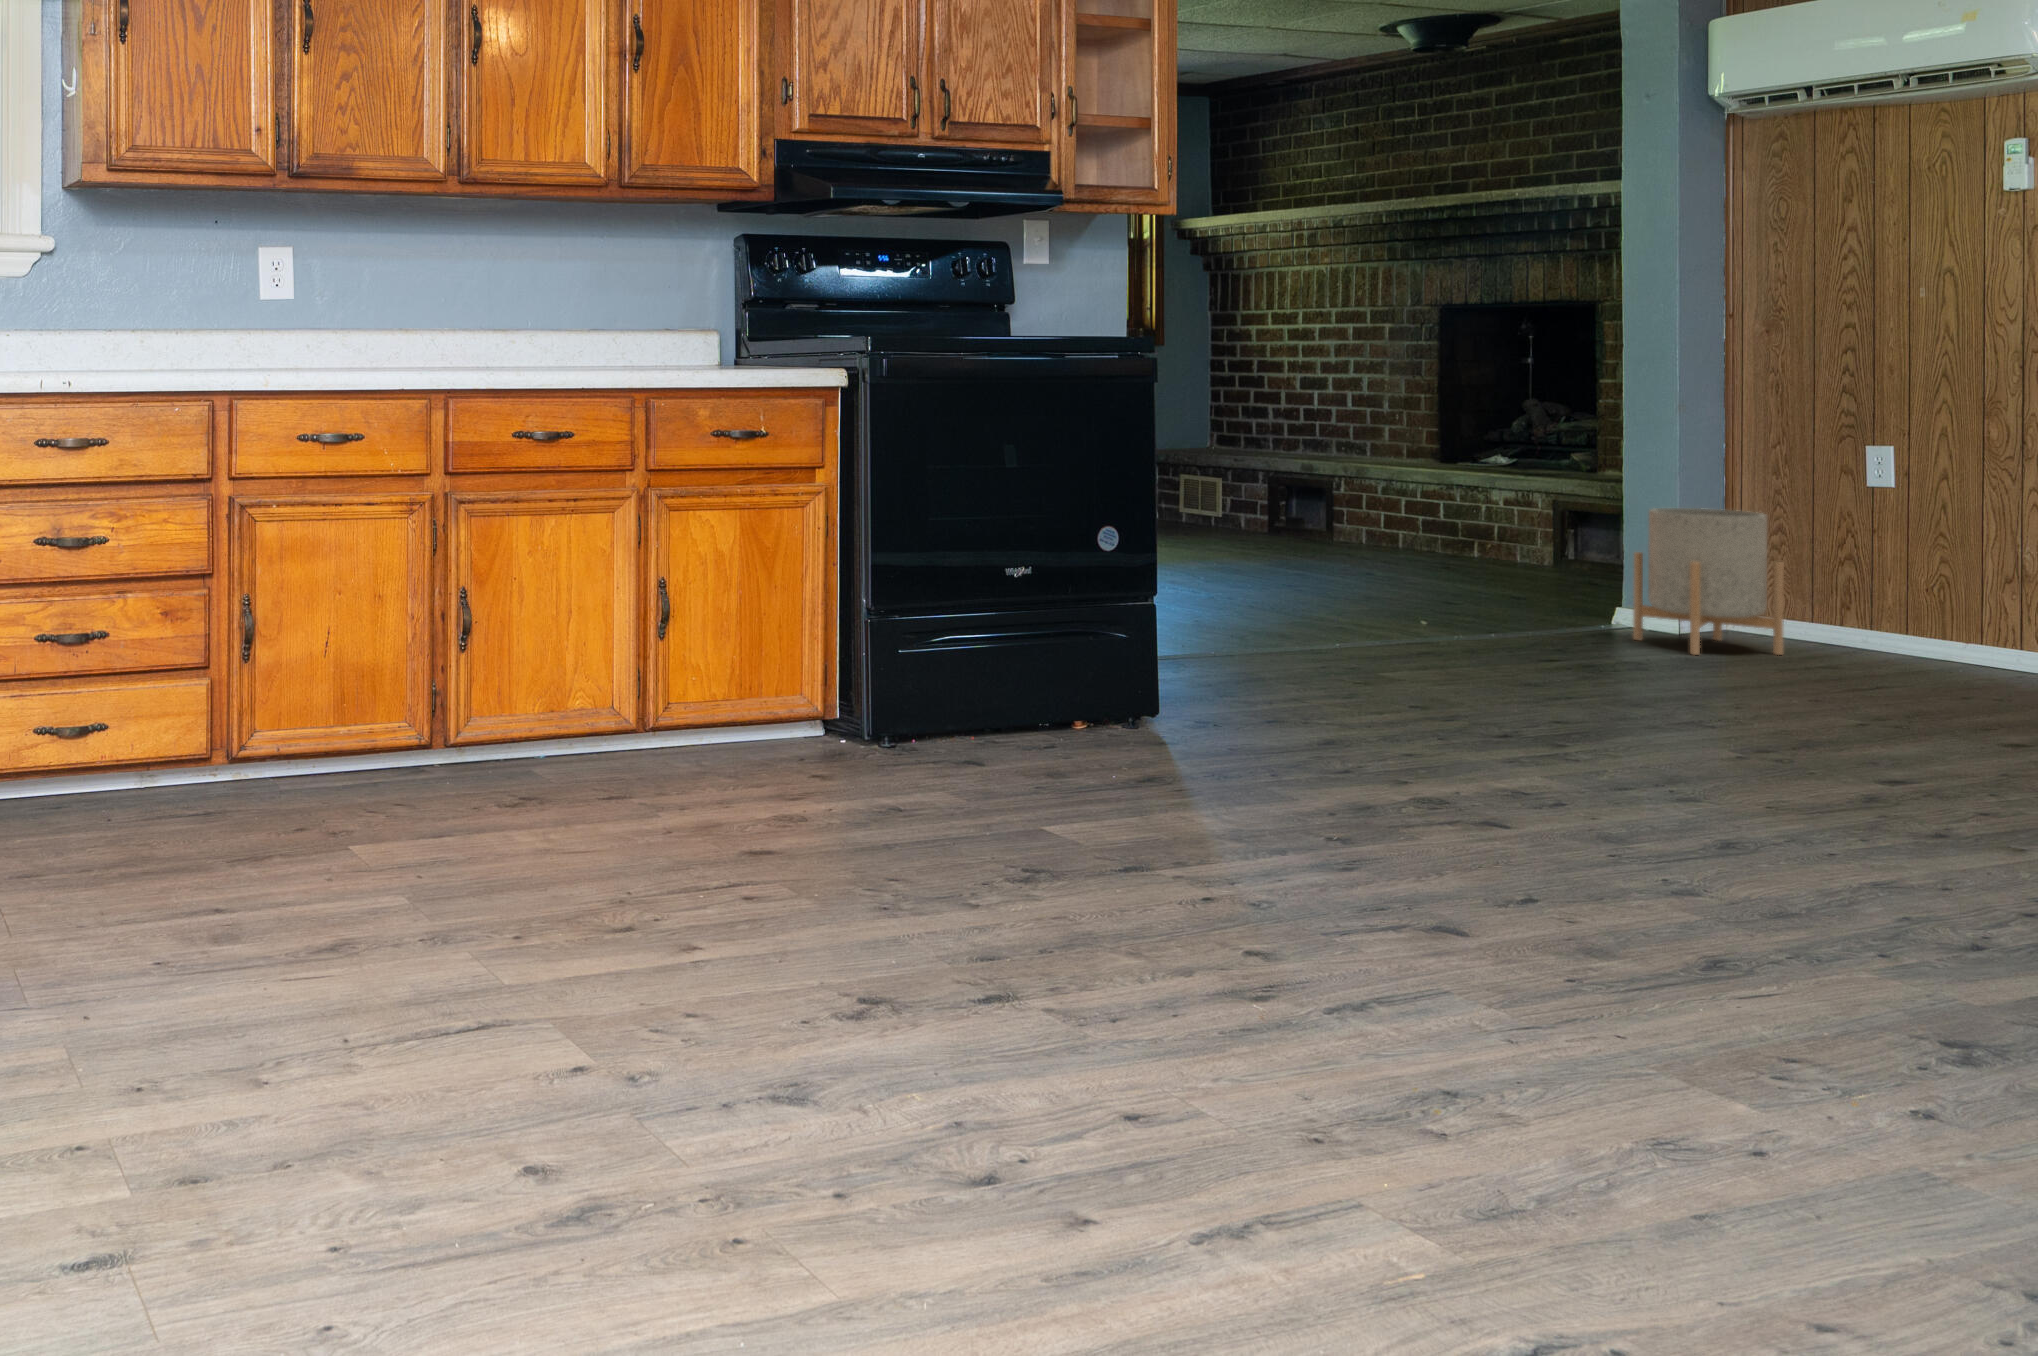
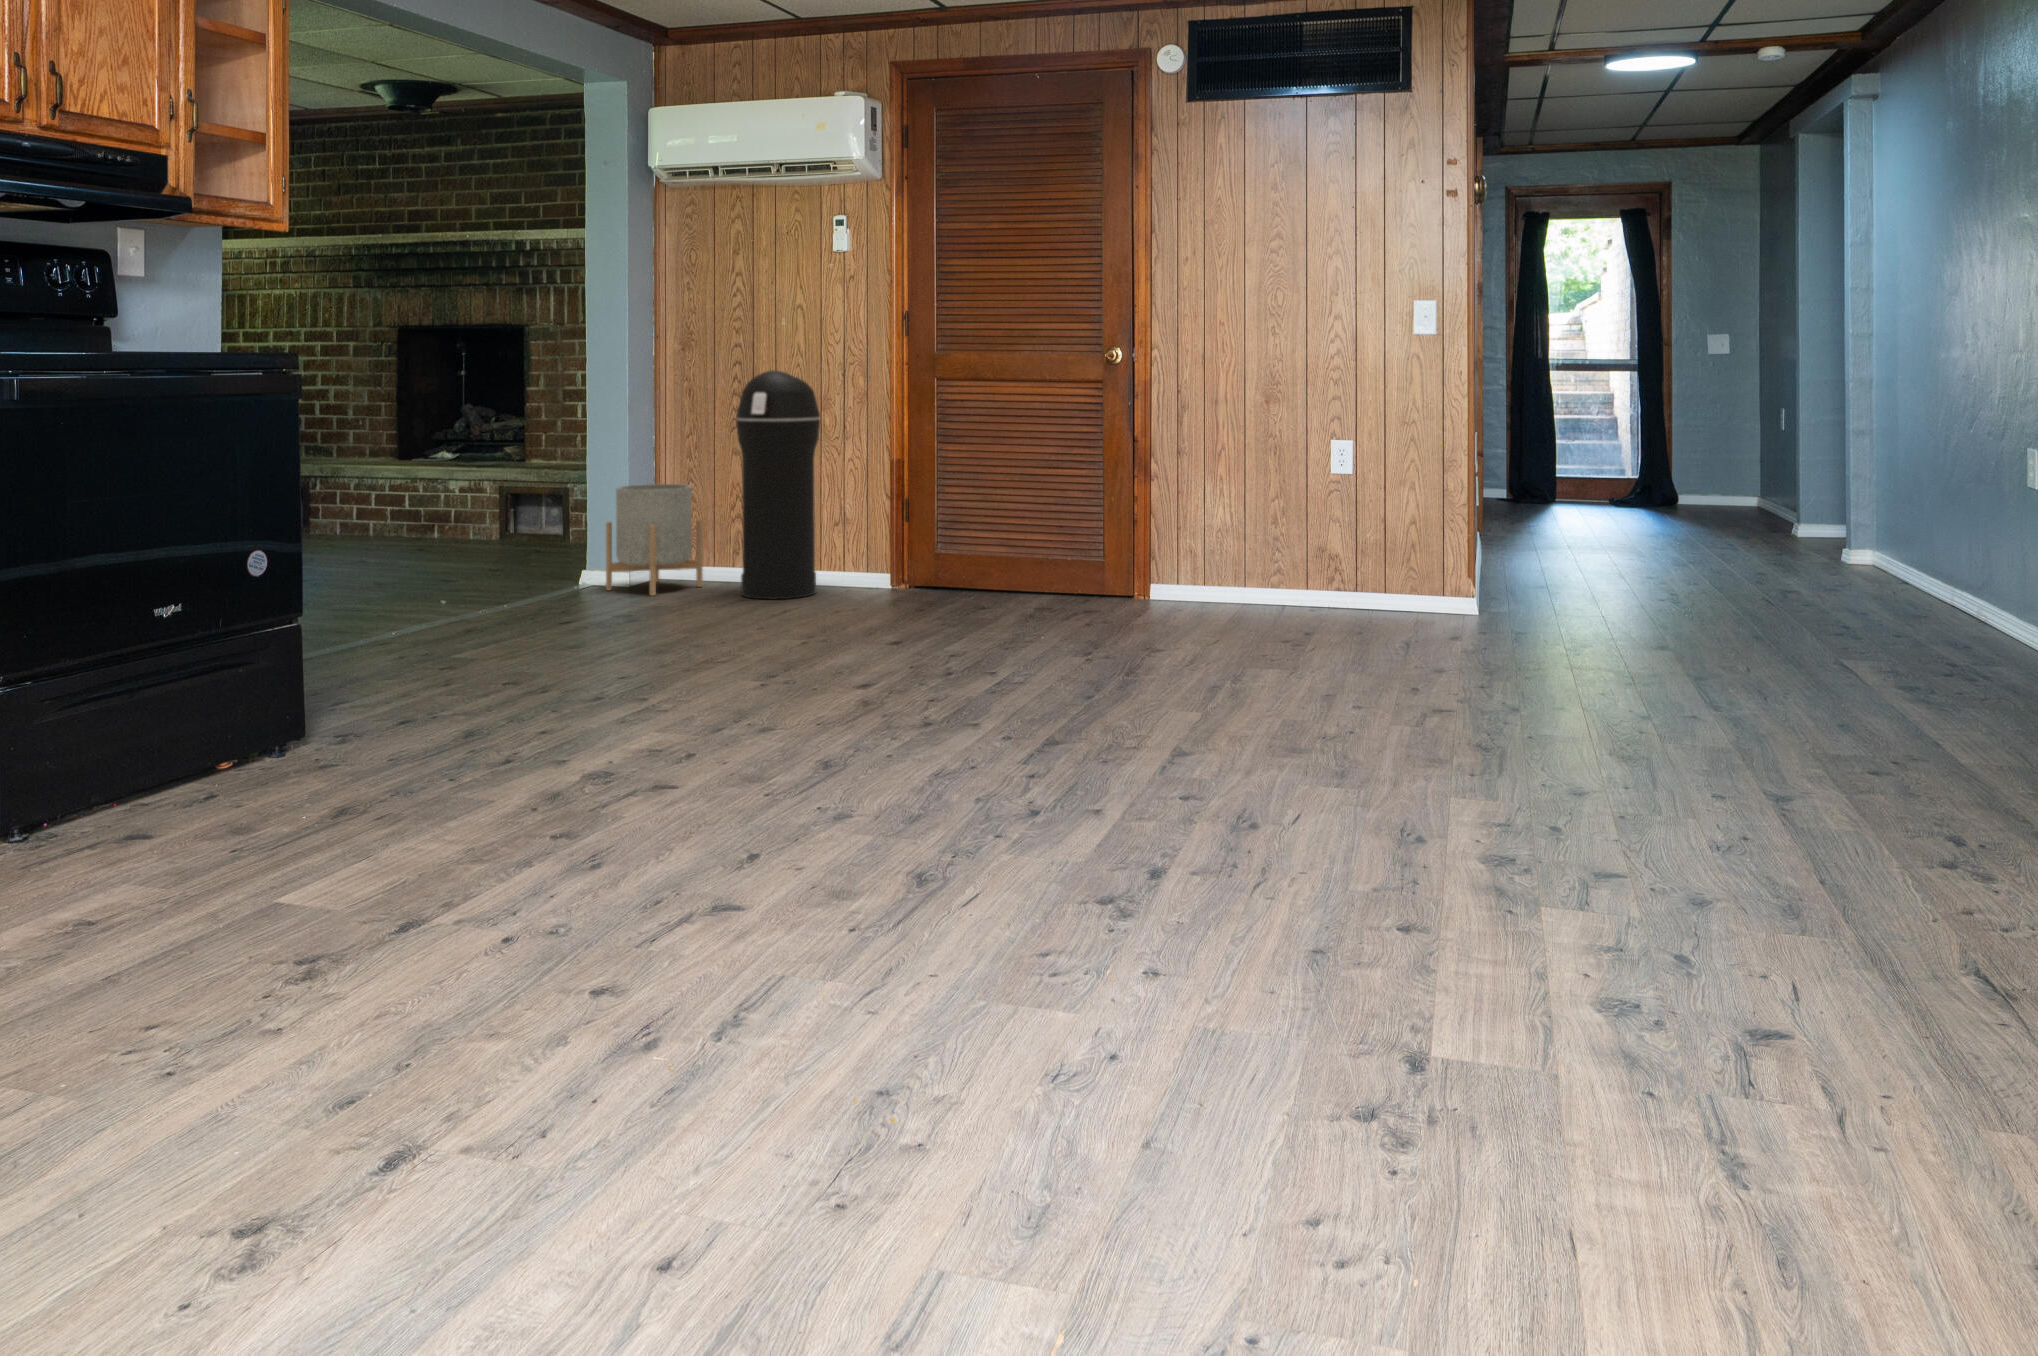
trash can: none [1827,359,1983,691] -> present [736,371,820,599]

